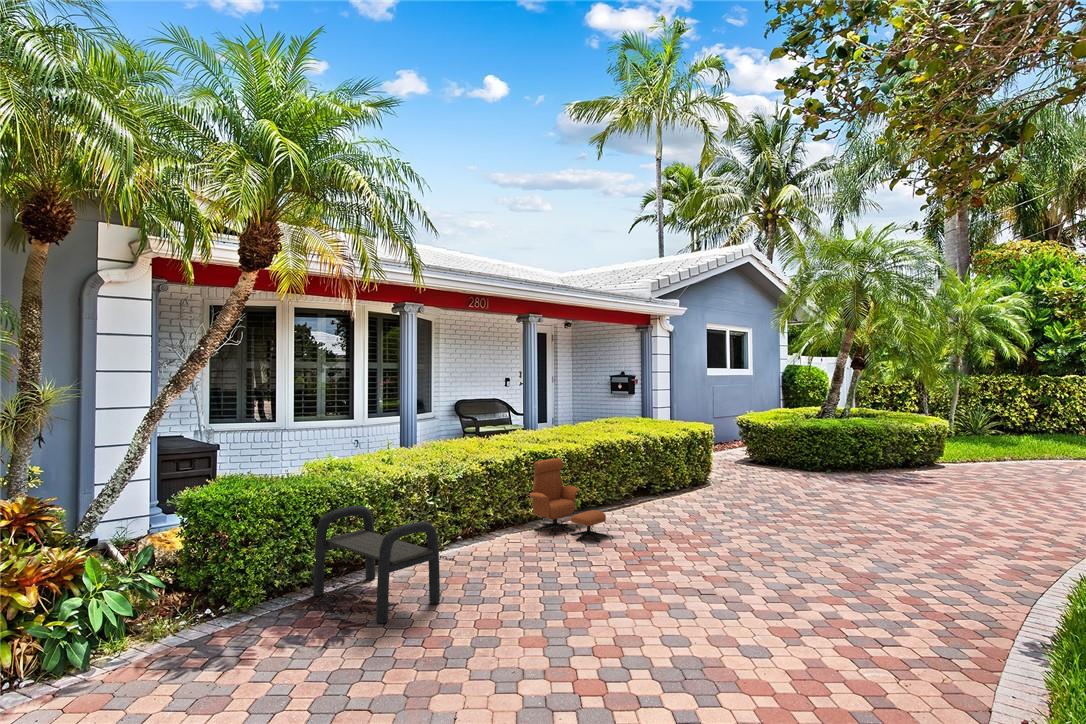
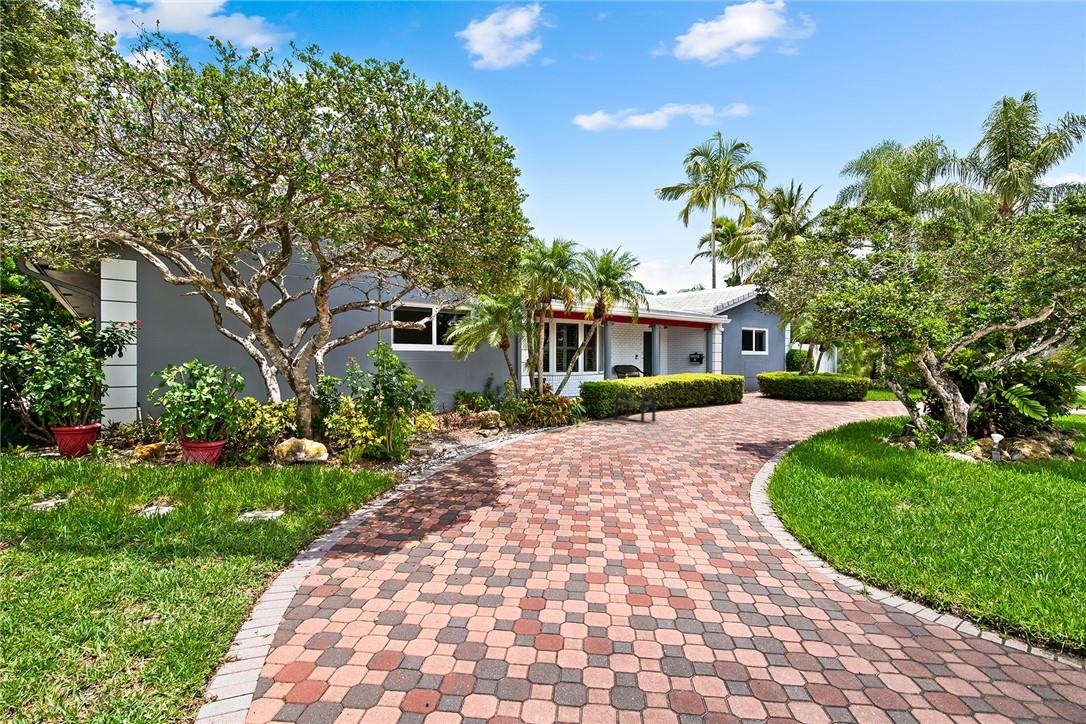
lounge chair: present [529,458,607,542] -> none [671,384,702,413]

